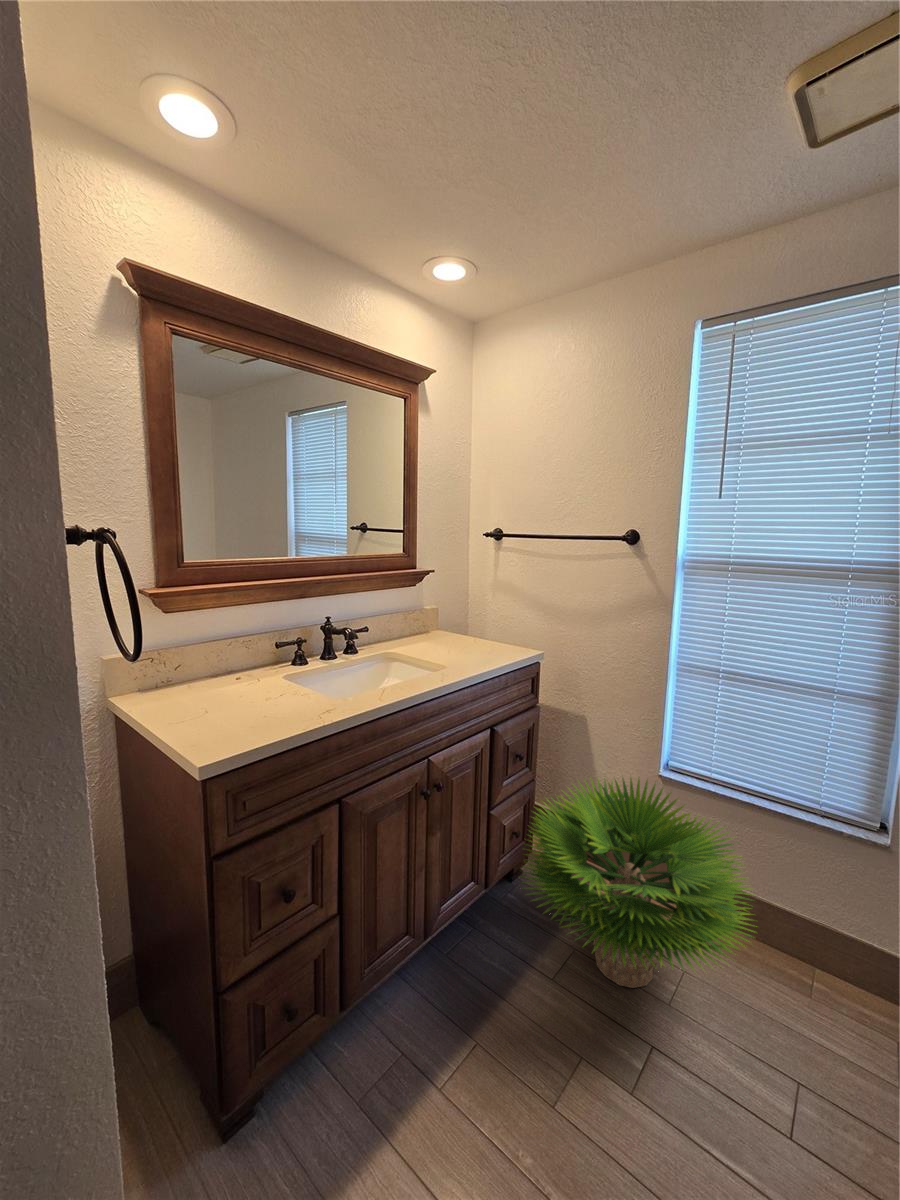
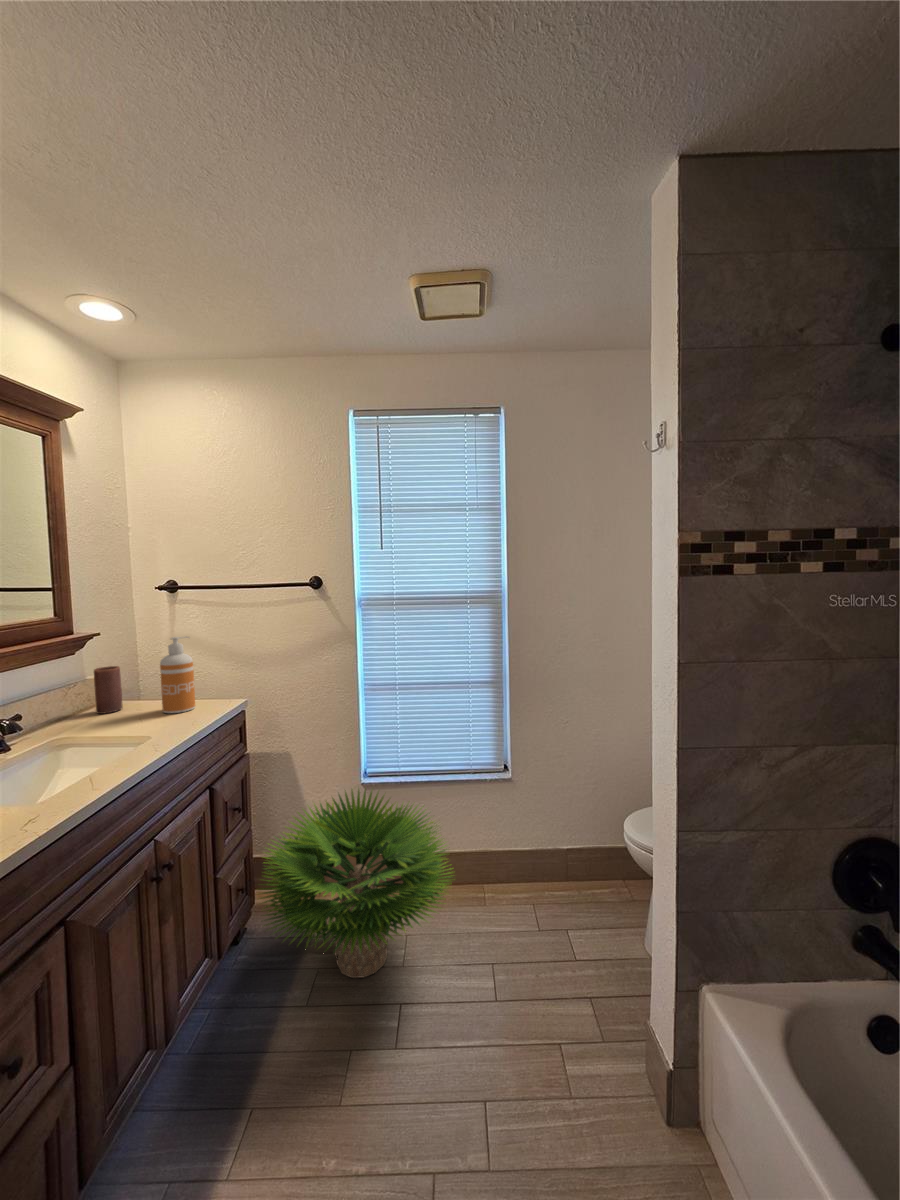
soap dispenser: none [467,581,496,652] -> present [160,637,195,713]
candle: none [425,601,444,641] -> present [94,666,123,714]

